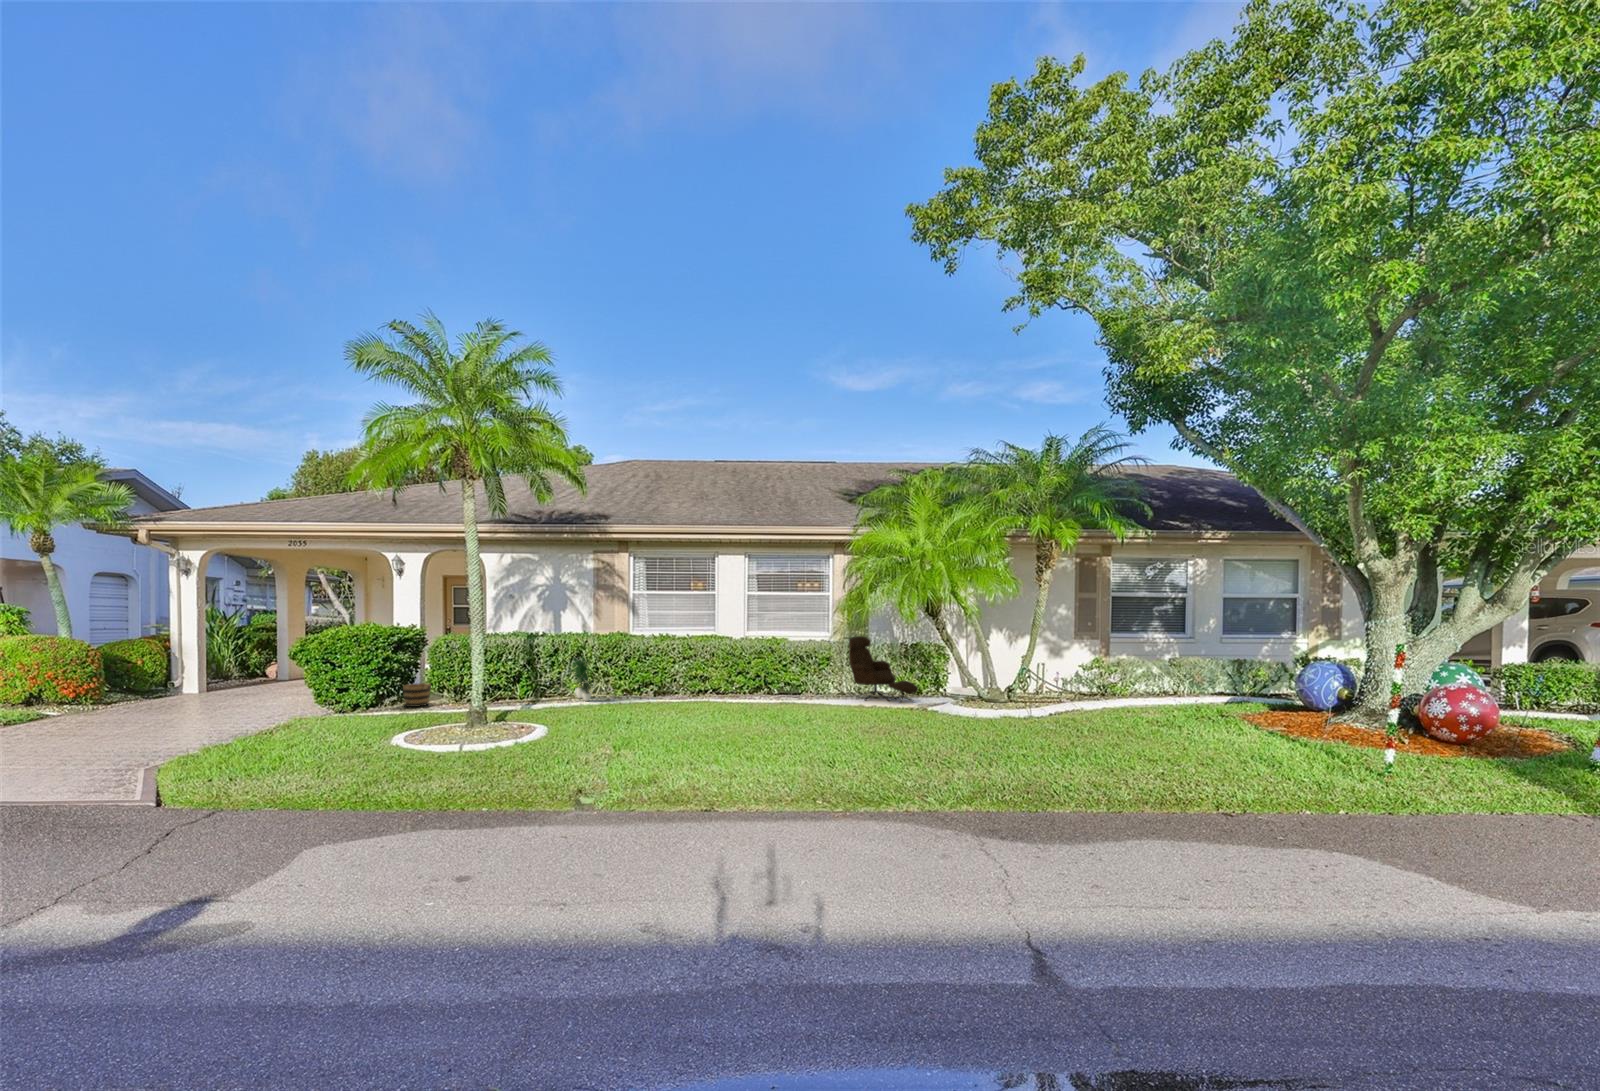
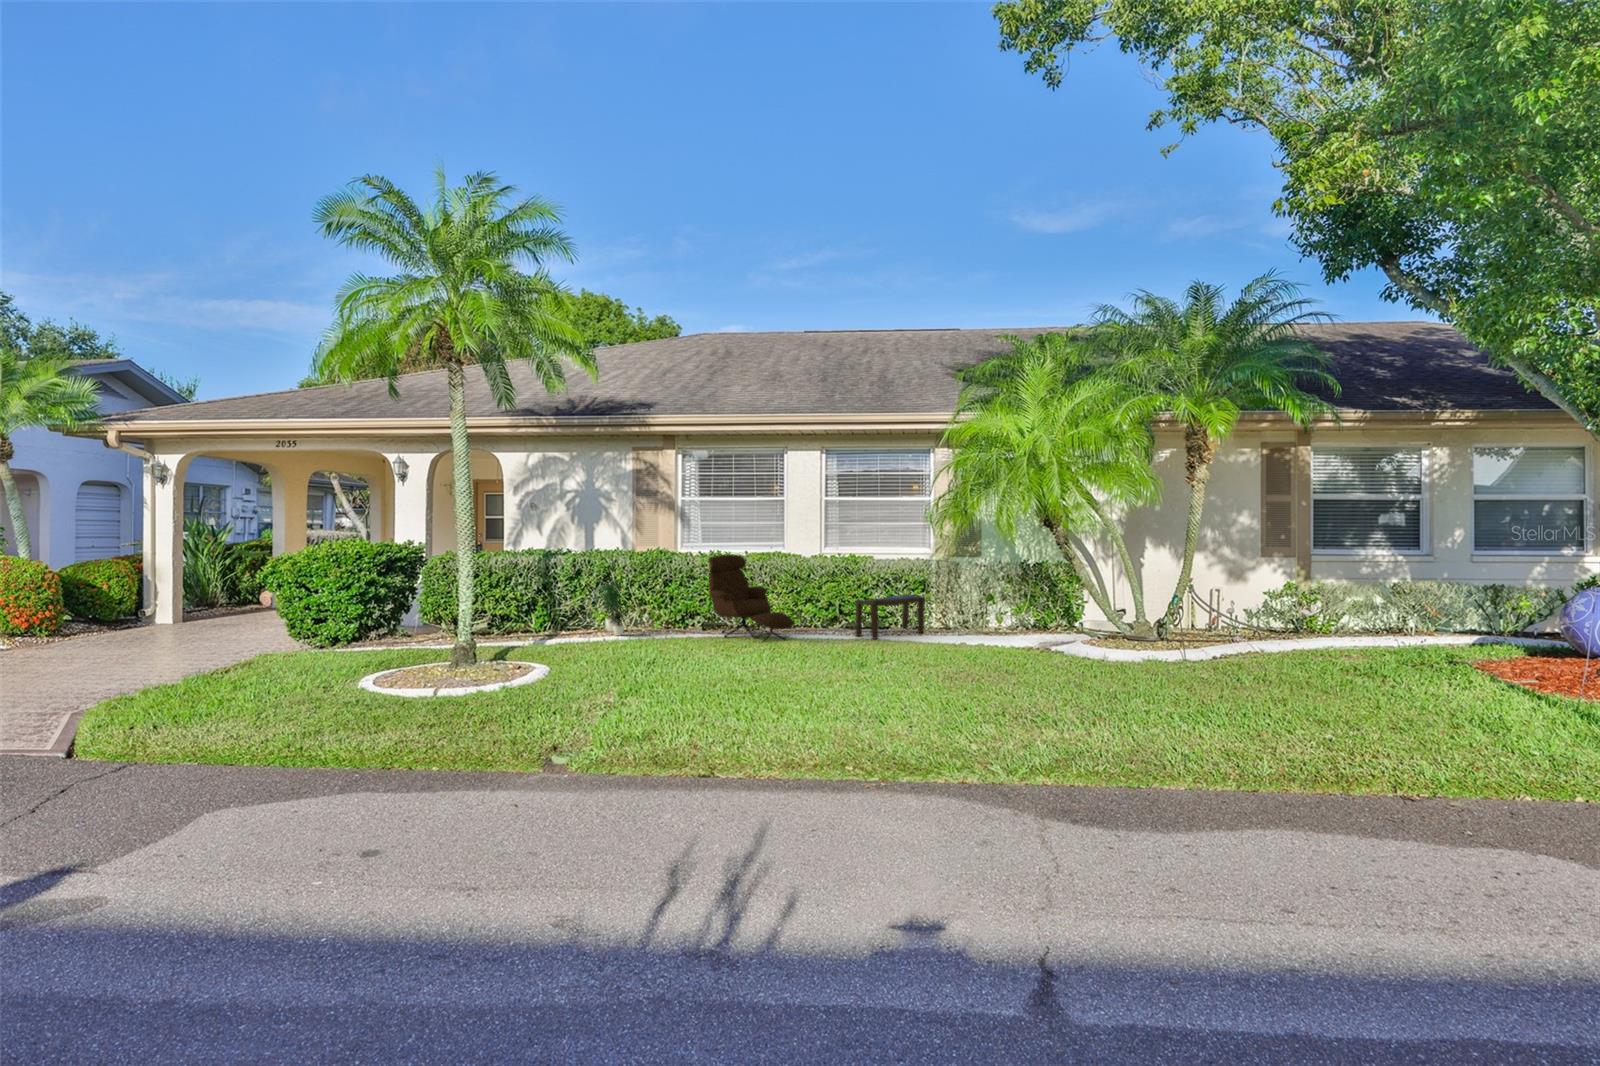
lounge chair: present [849,636,918,702] -> present [709,555,794,640]
bench: none [774,667,828,703] -> present [855,595,926,639]
bucket: present [403,683,431,707] -> none [395,612,429,641]

